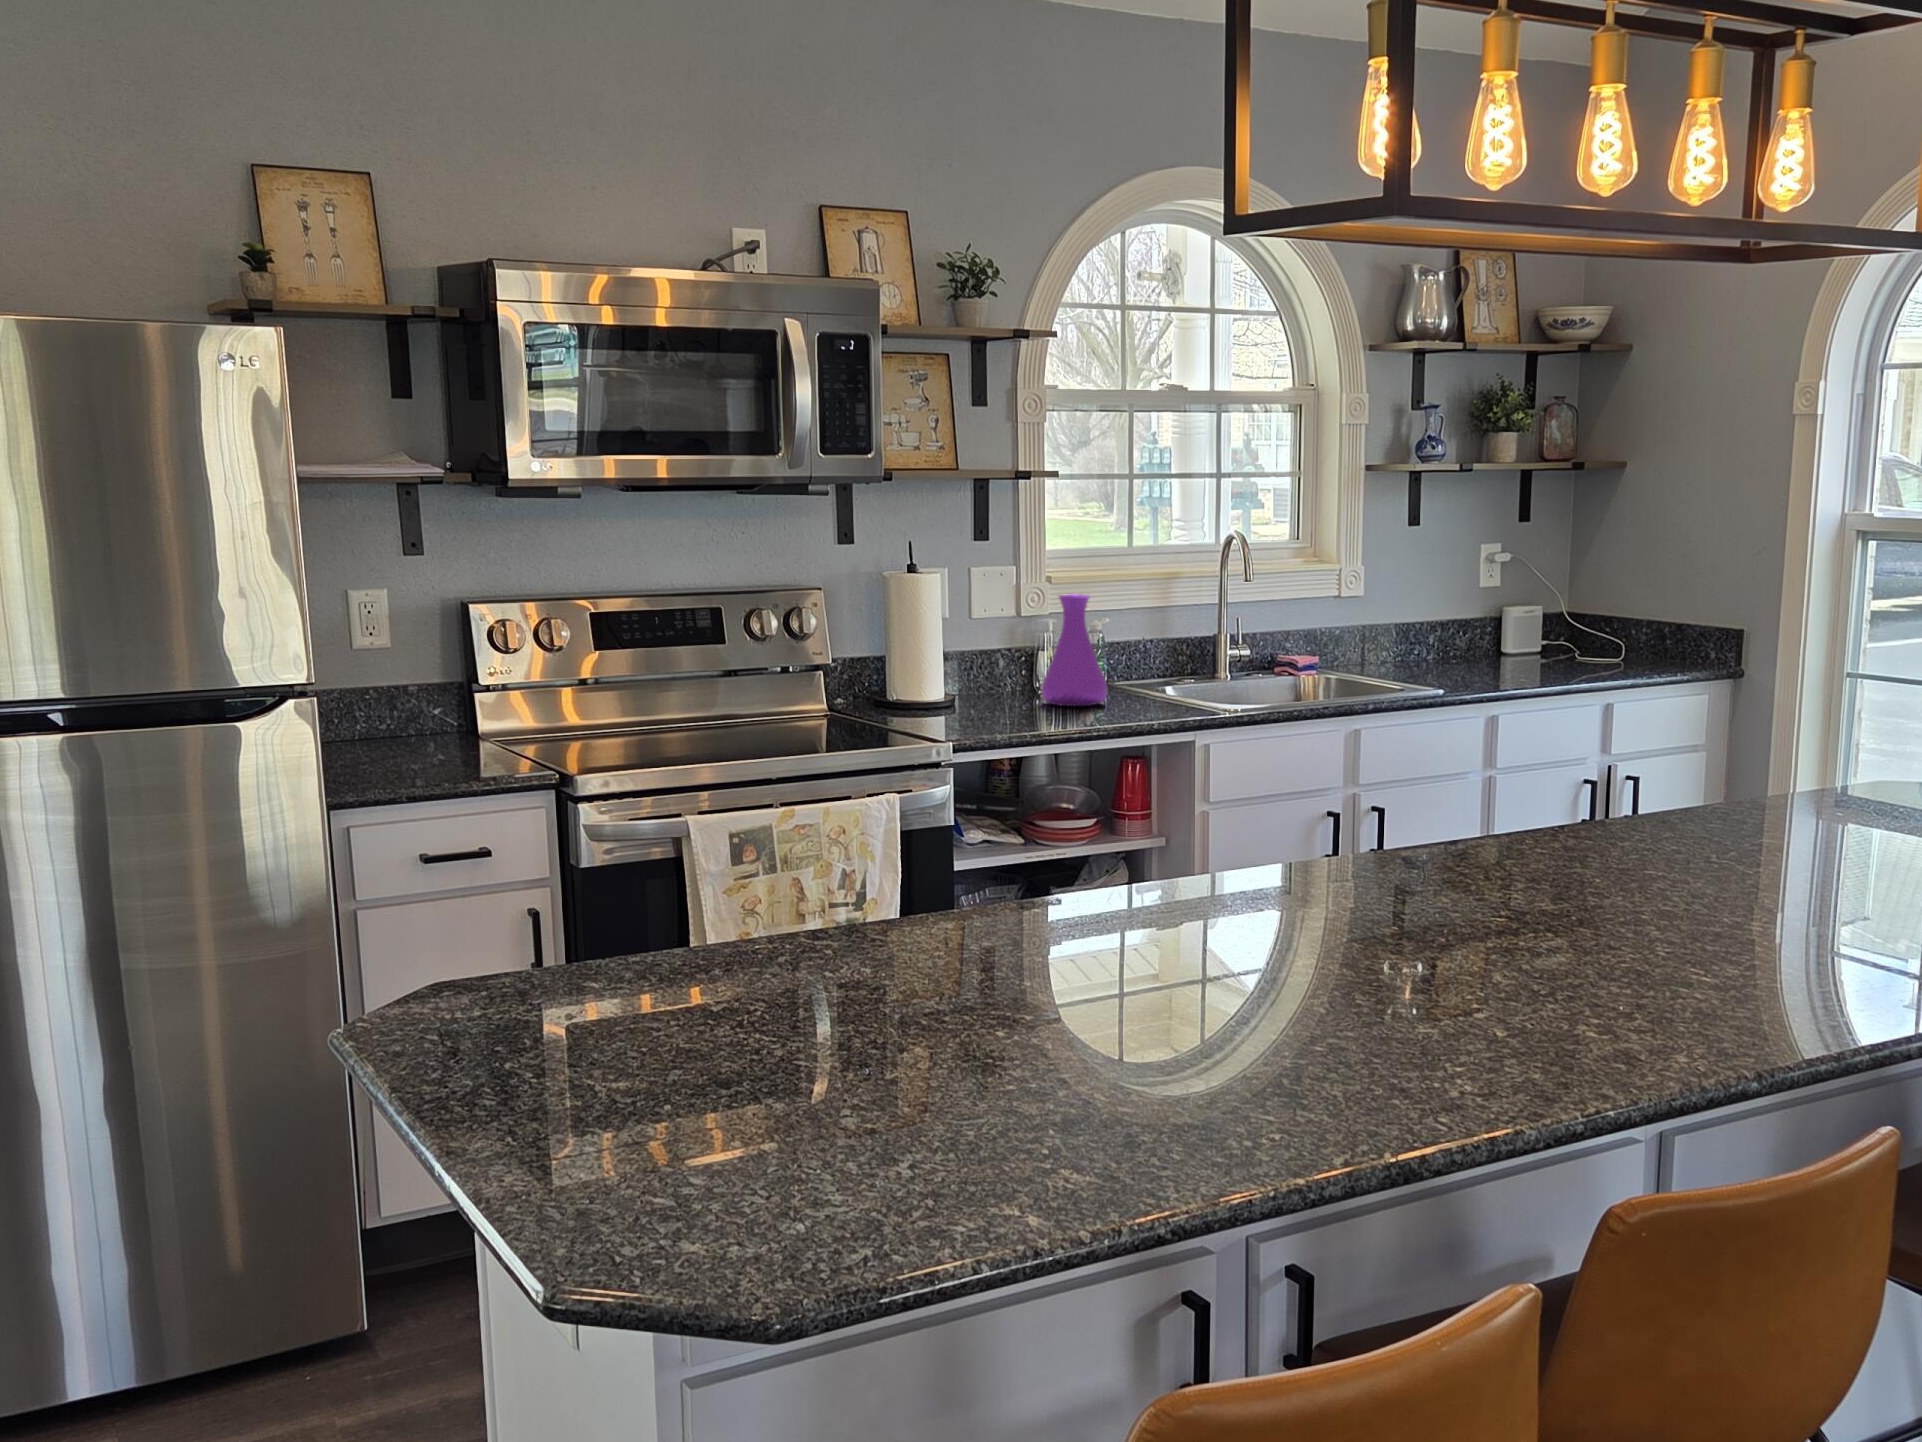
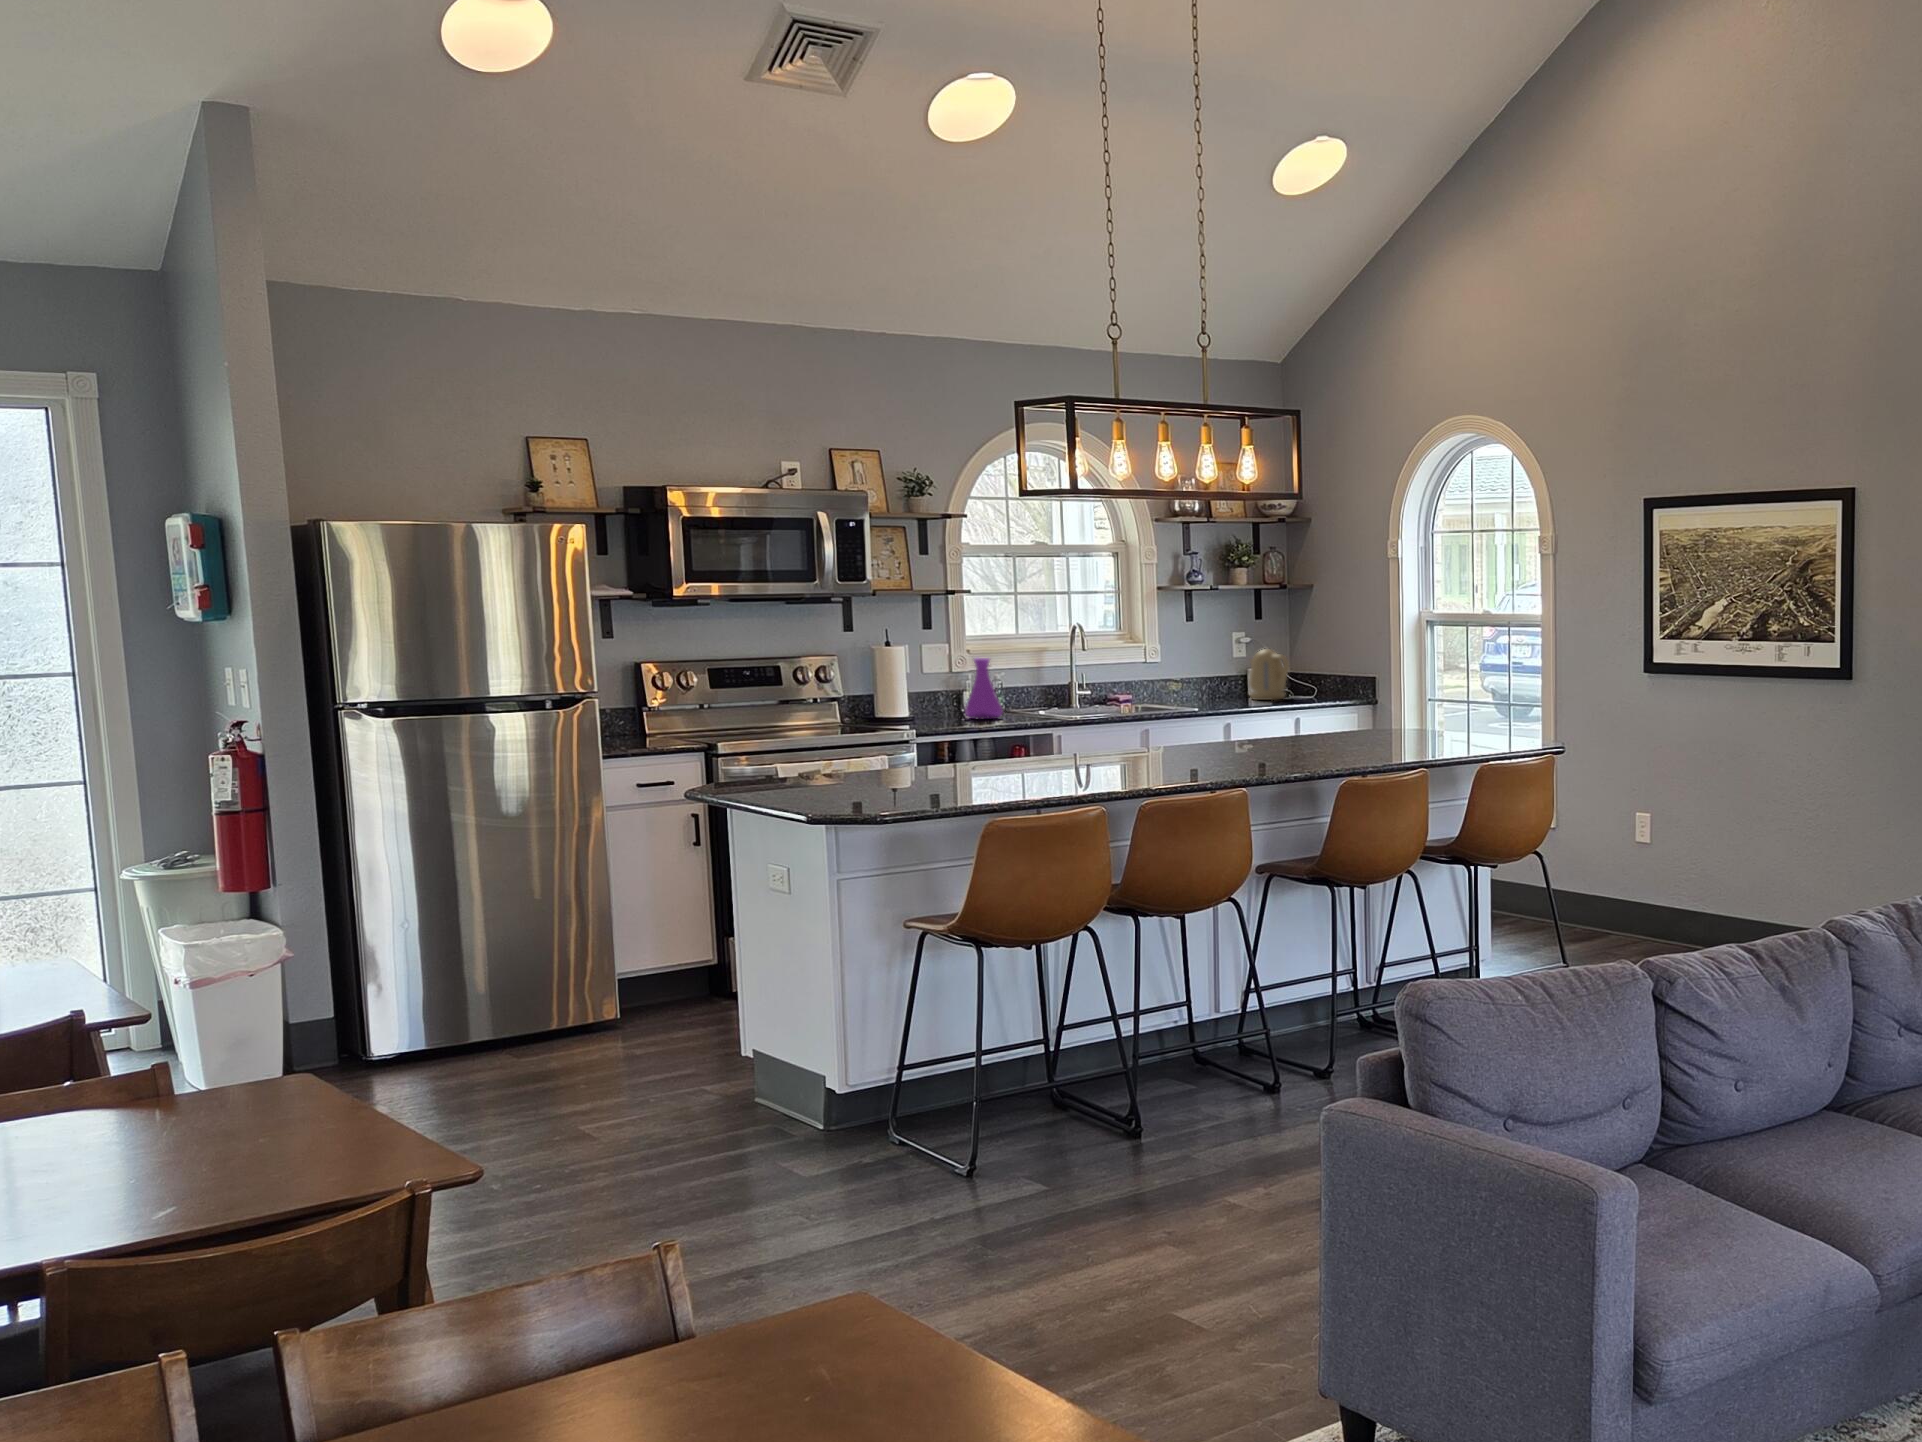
kettle: none [1509,575,1585,665] -> present [1249,649,1289,700]

